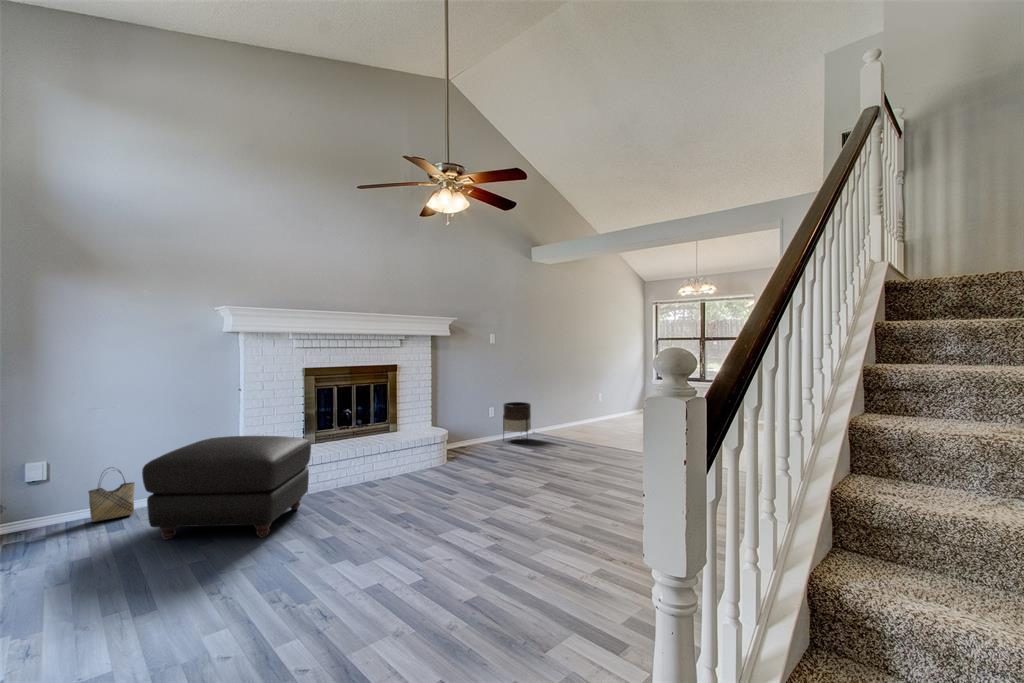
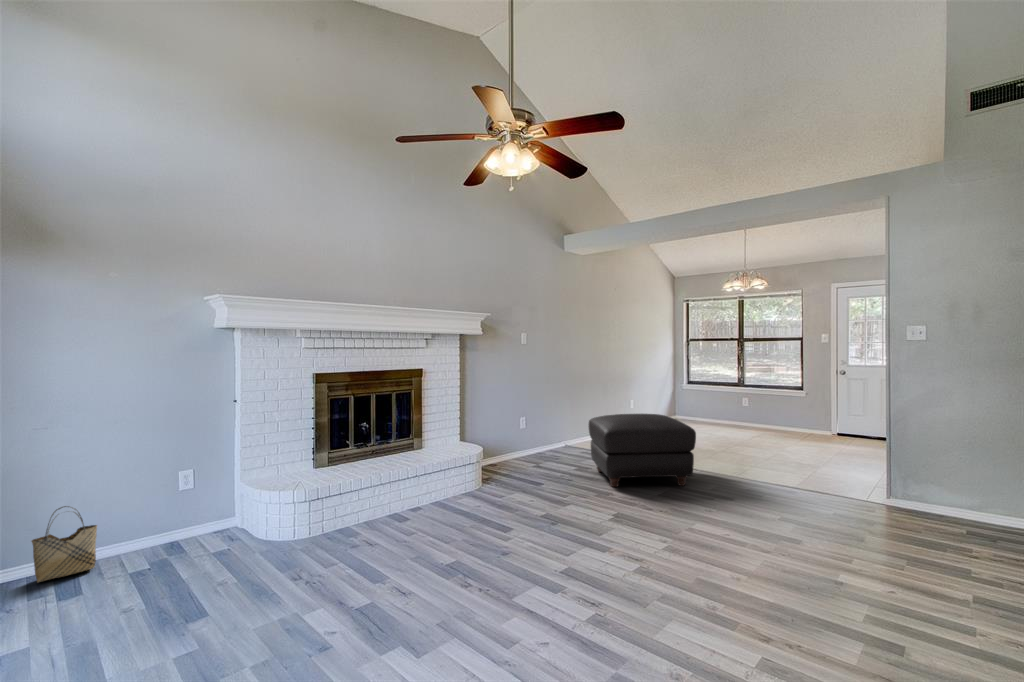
planter: present [503,402,531,441] -> none [537,411,569,458]
ottoman: present [142,436,311,540] -> present [589,414,696,487]

